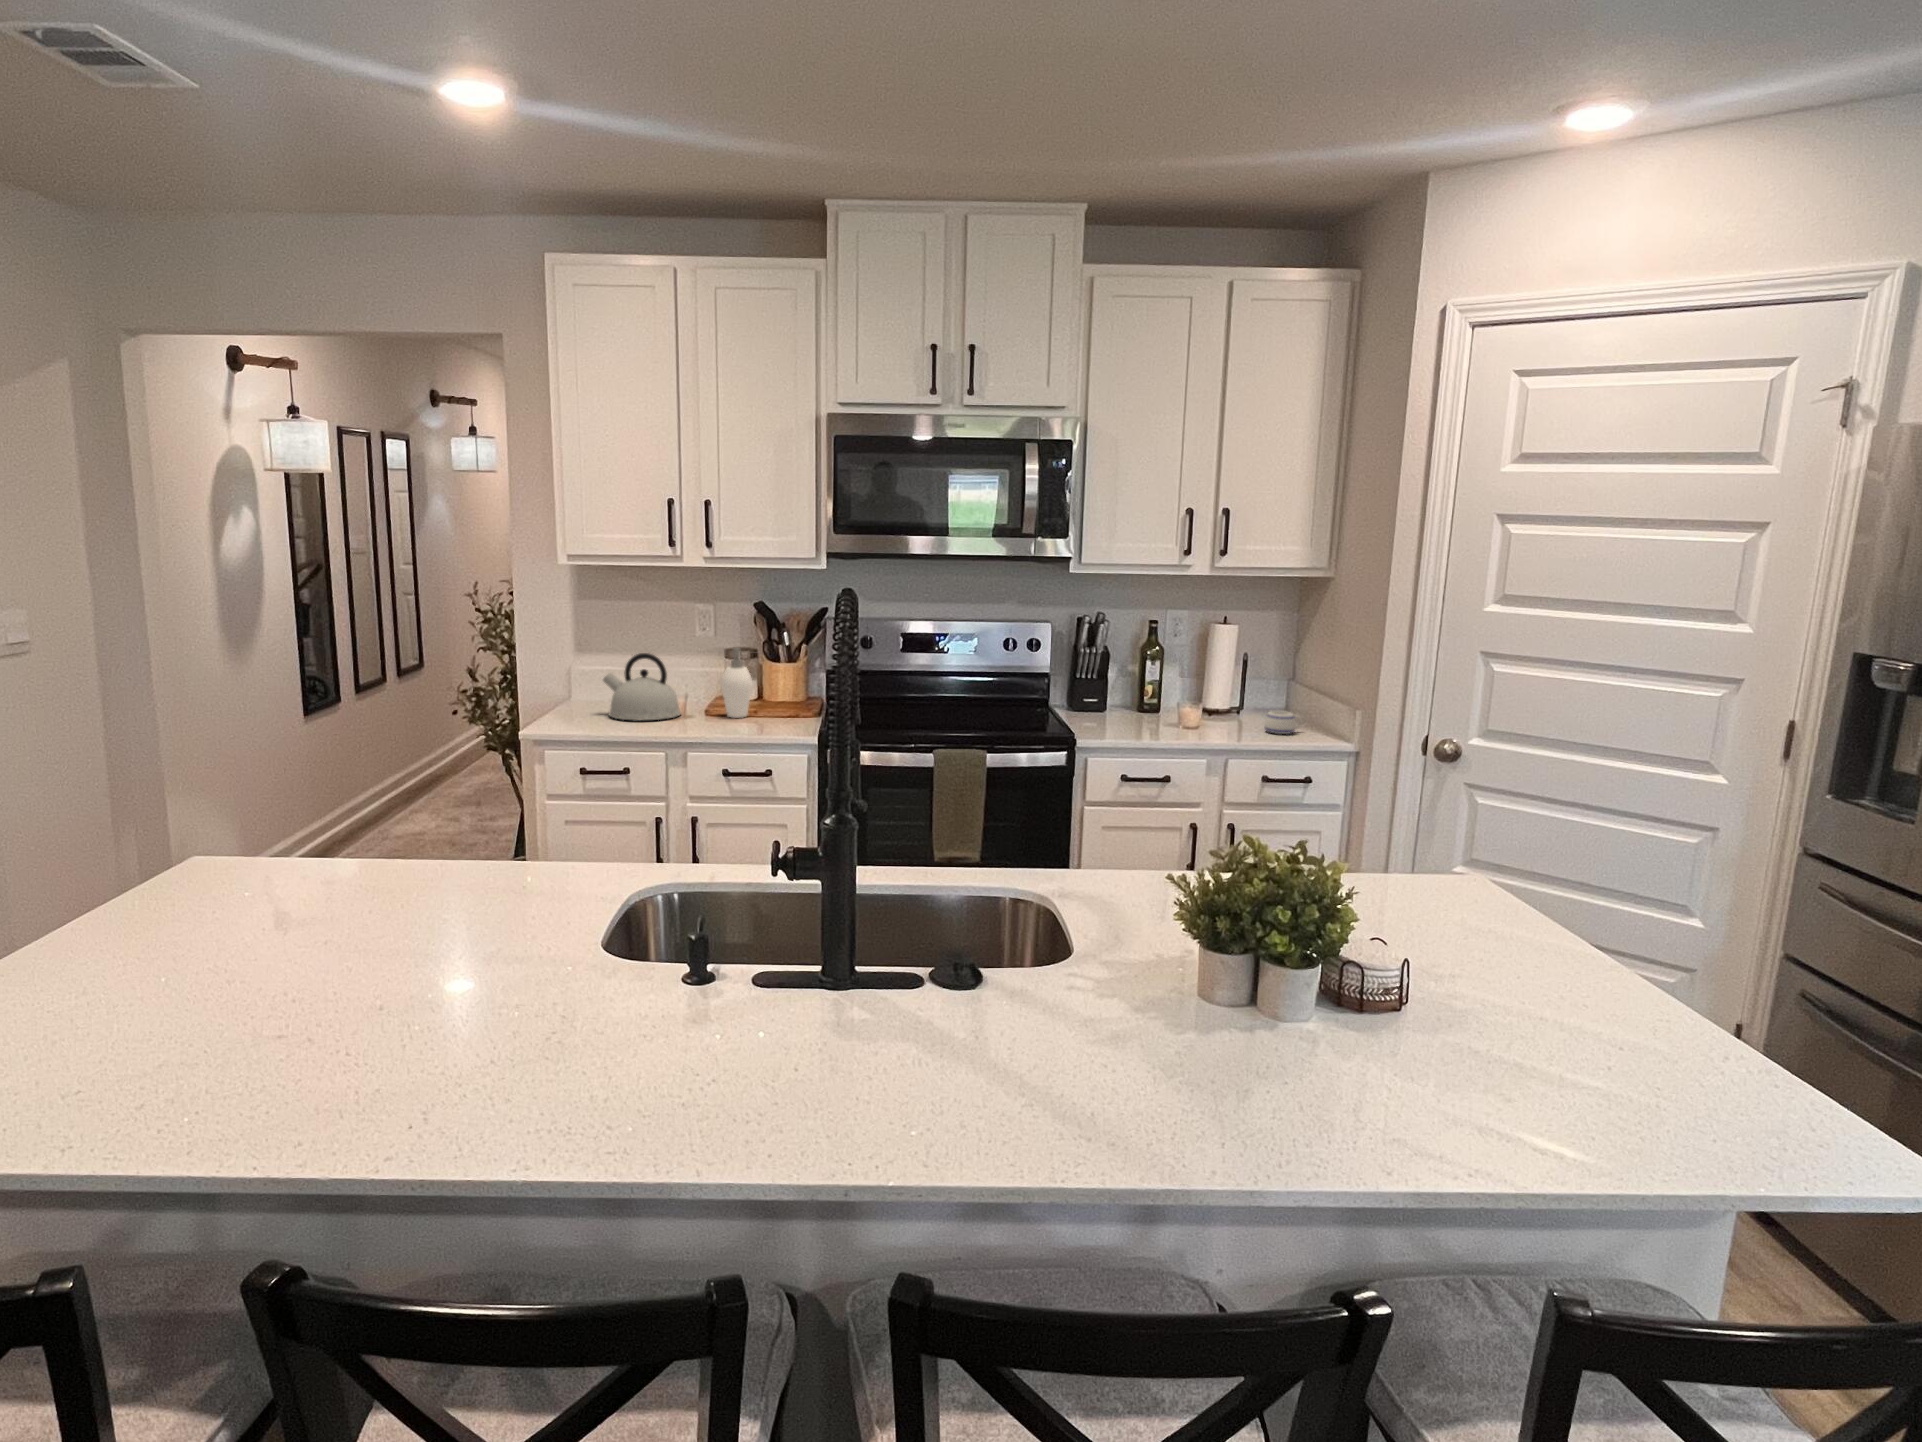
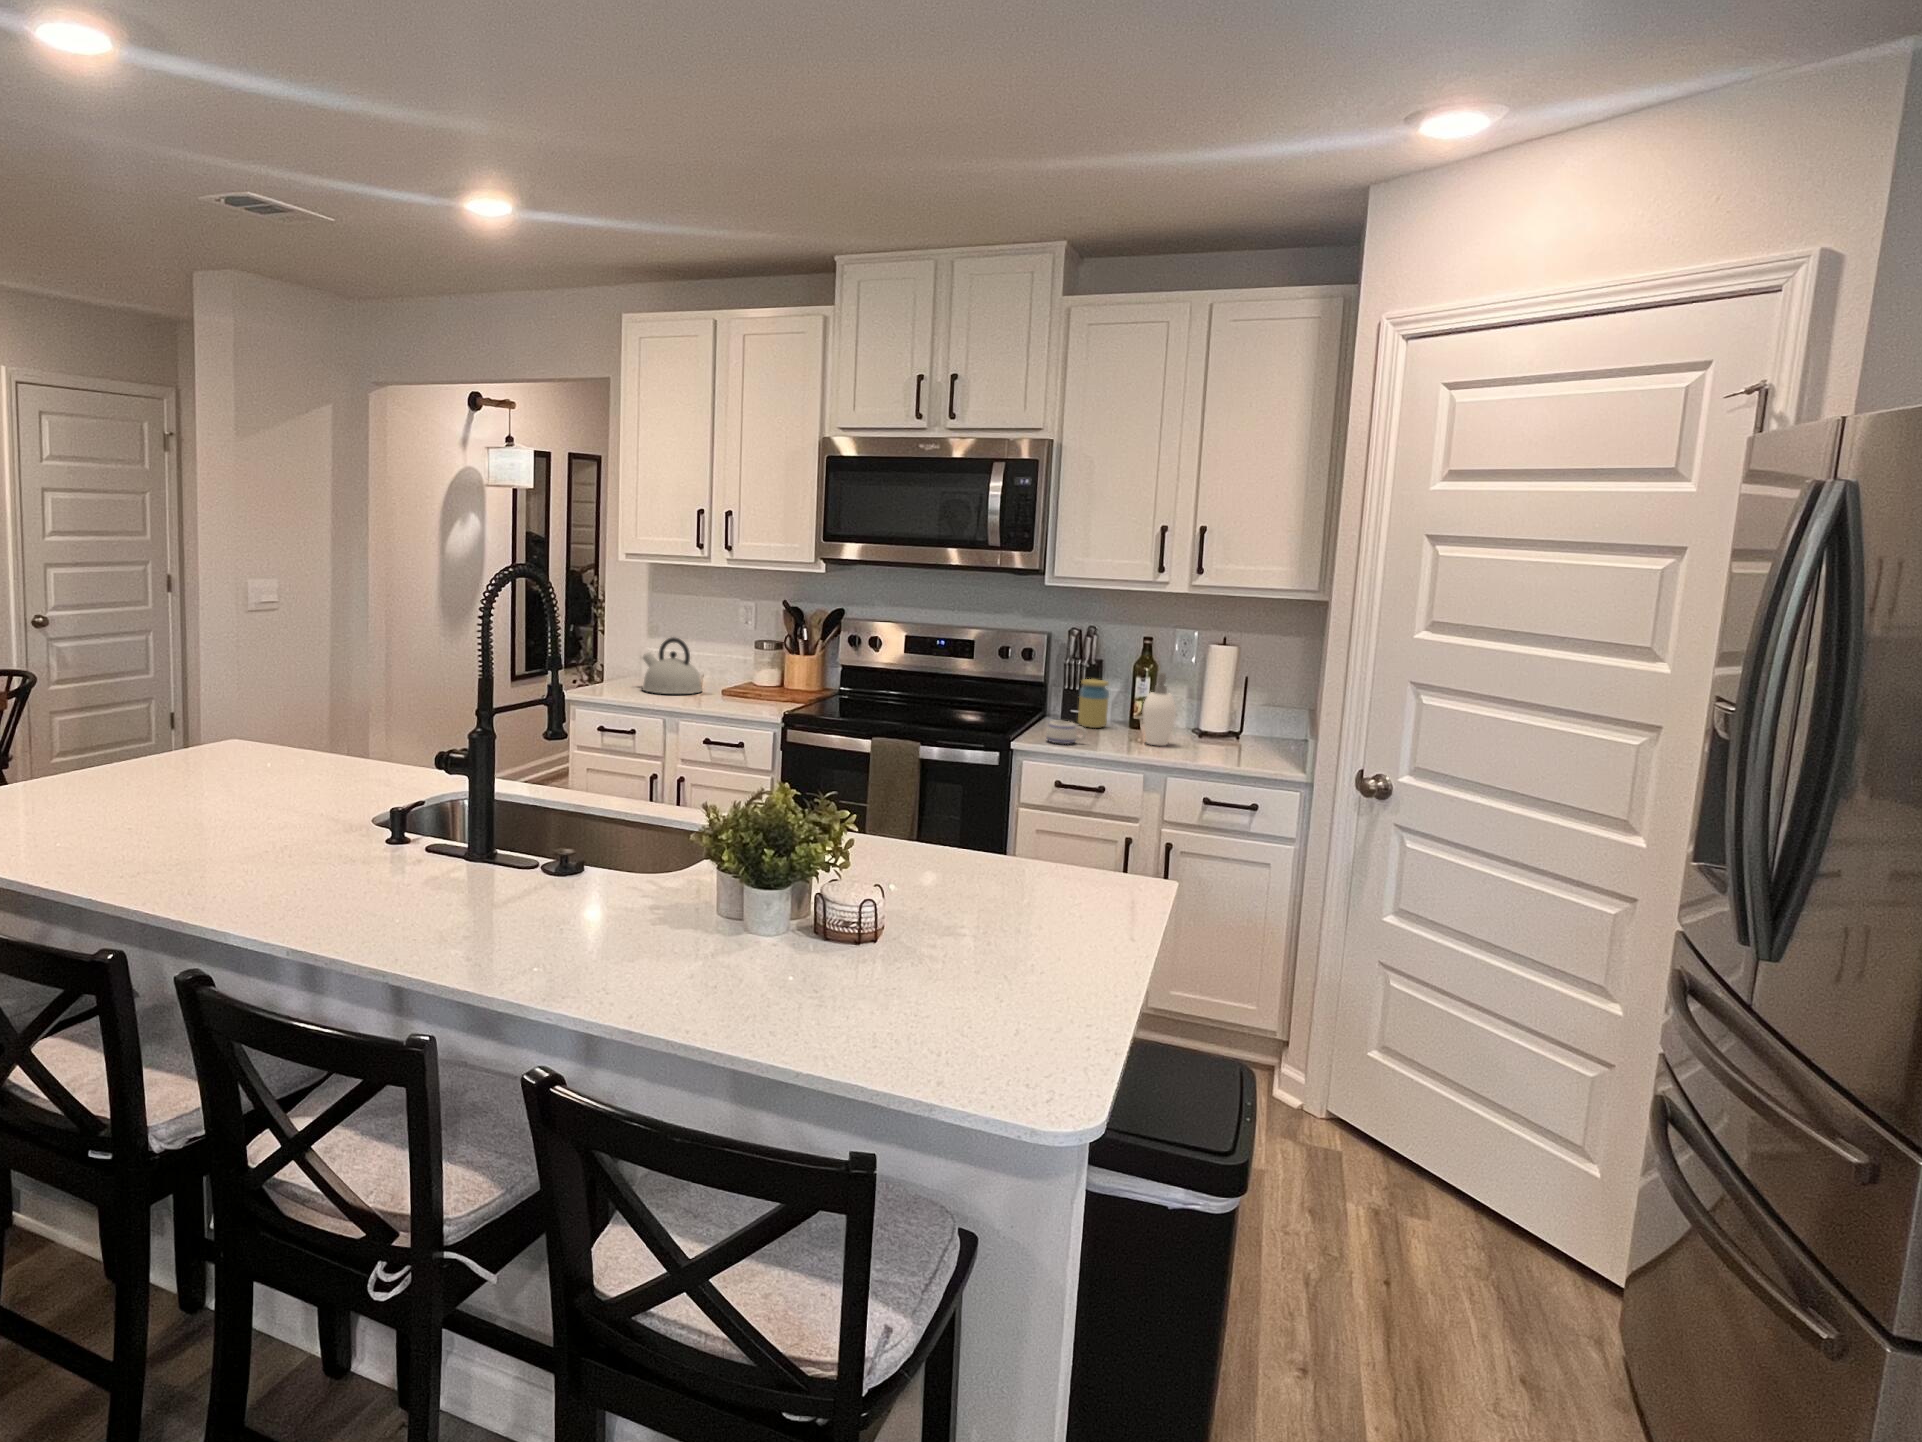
soap dispenser: present [722,647,752,718] -> present [1142,672,1176,746]
jar: none [1093,666,1122,715] -> present [1078,679,1109,728]
mug: present [1264,711,1302,734] -> present [1046,721,1087,744]

